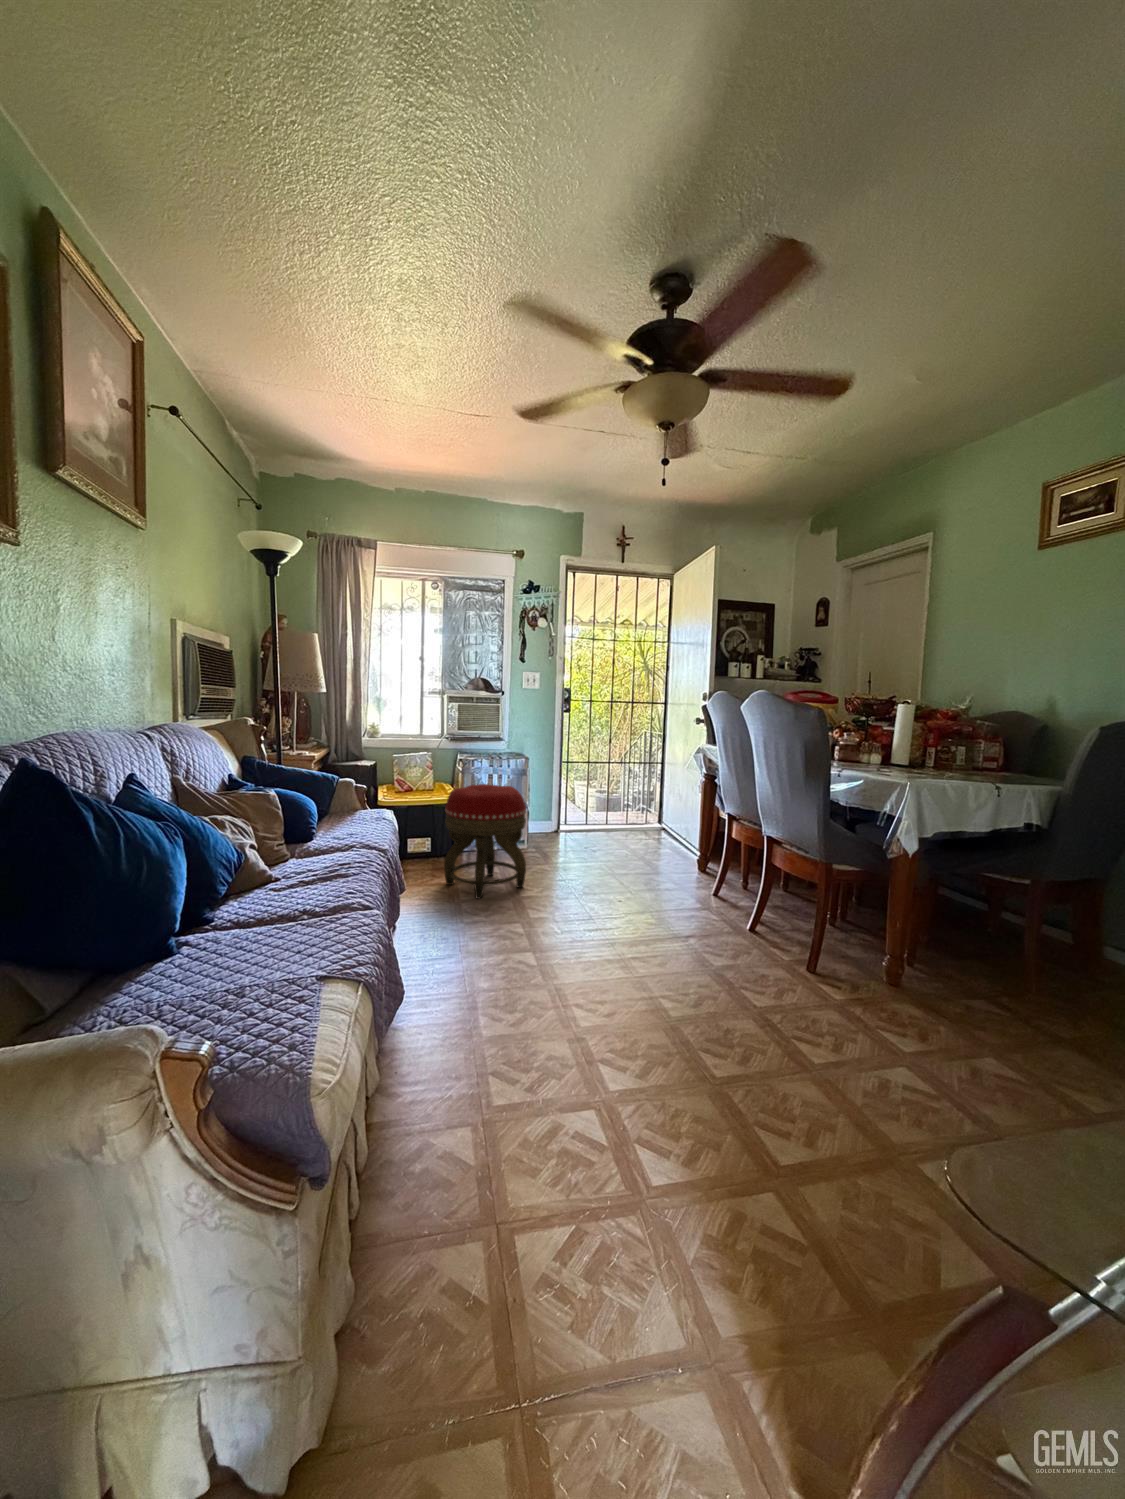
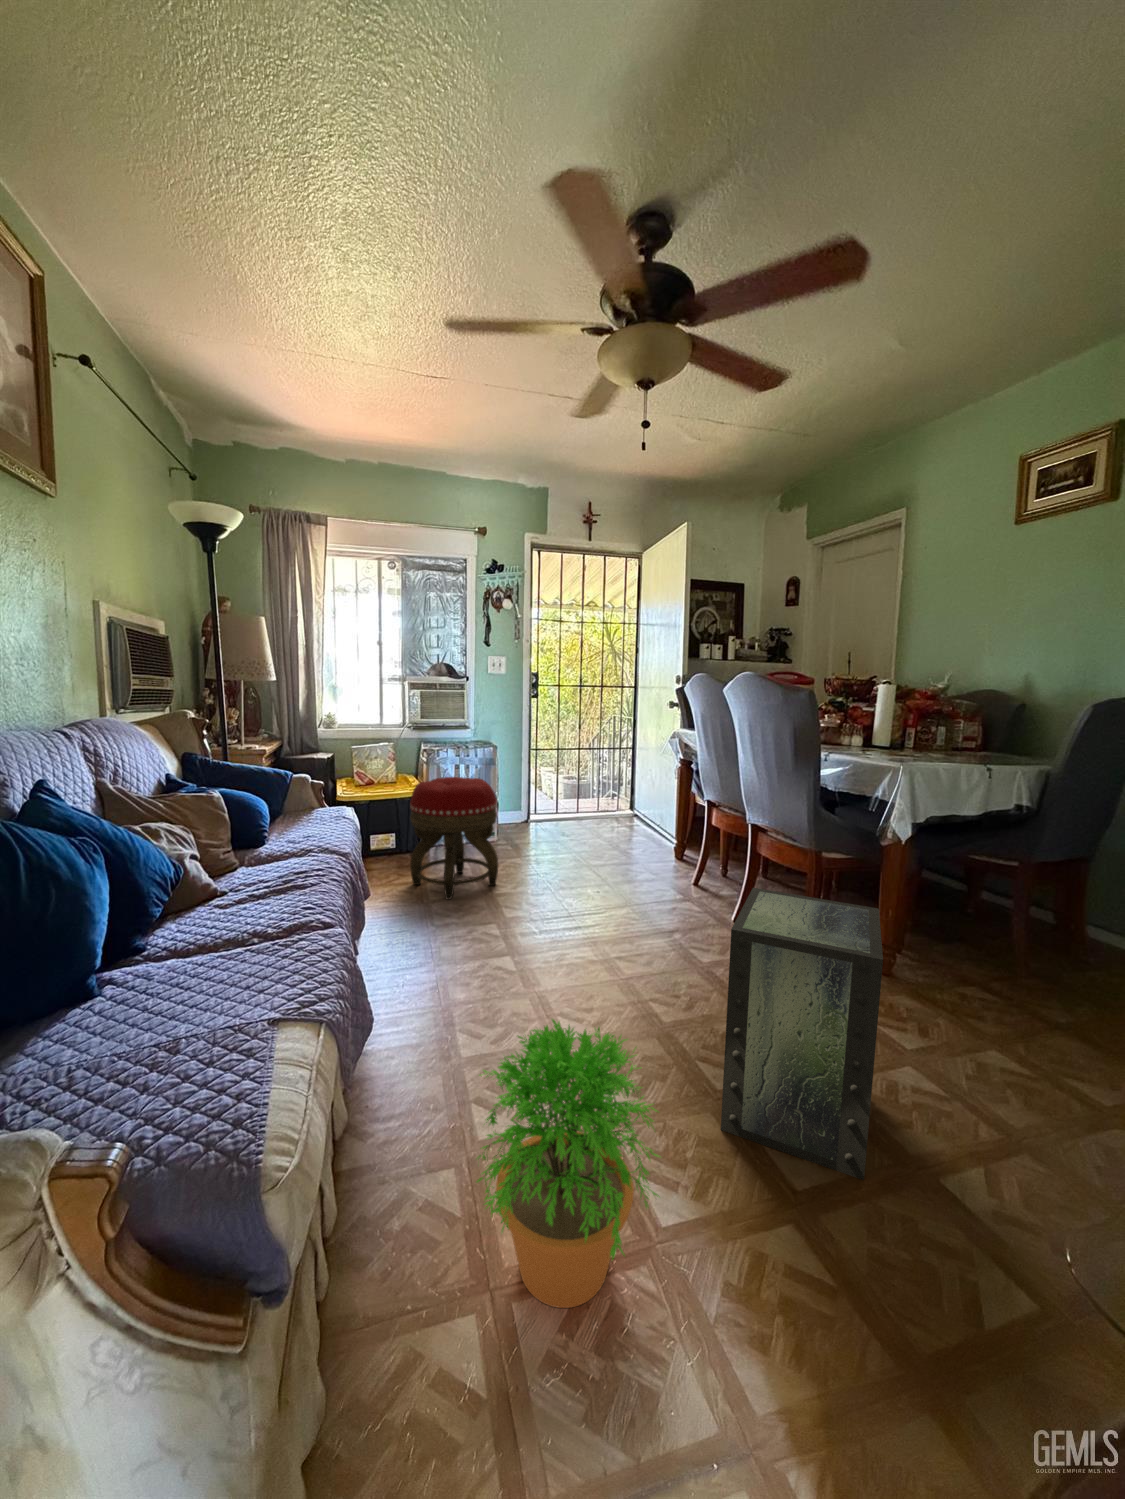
storage box: none [718,889,873,1162] -> present [721,888,883,1180]
potted plant: none [488,992,650,1248] -> present [477,1019,661,1308]

